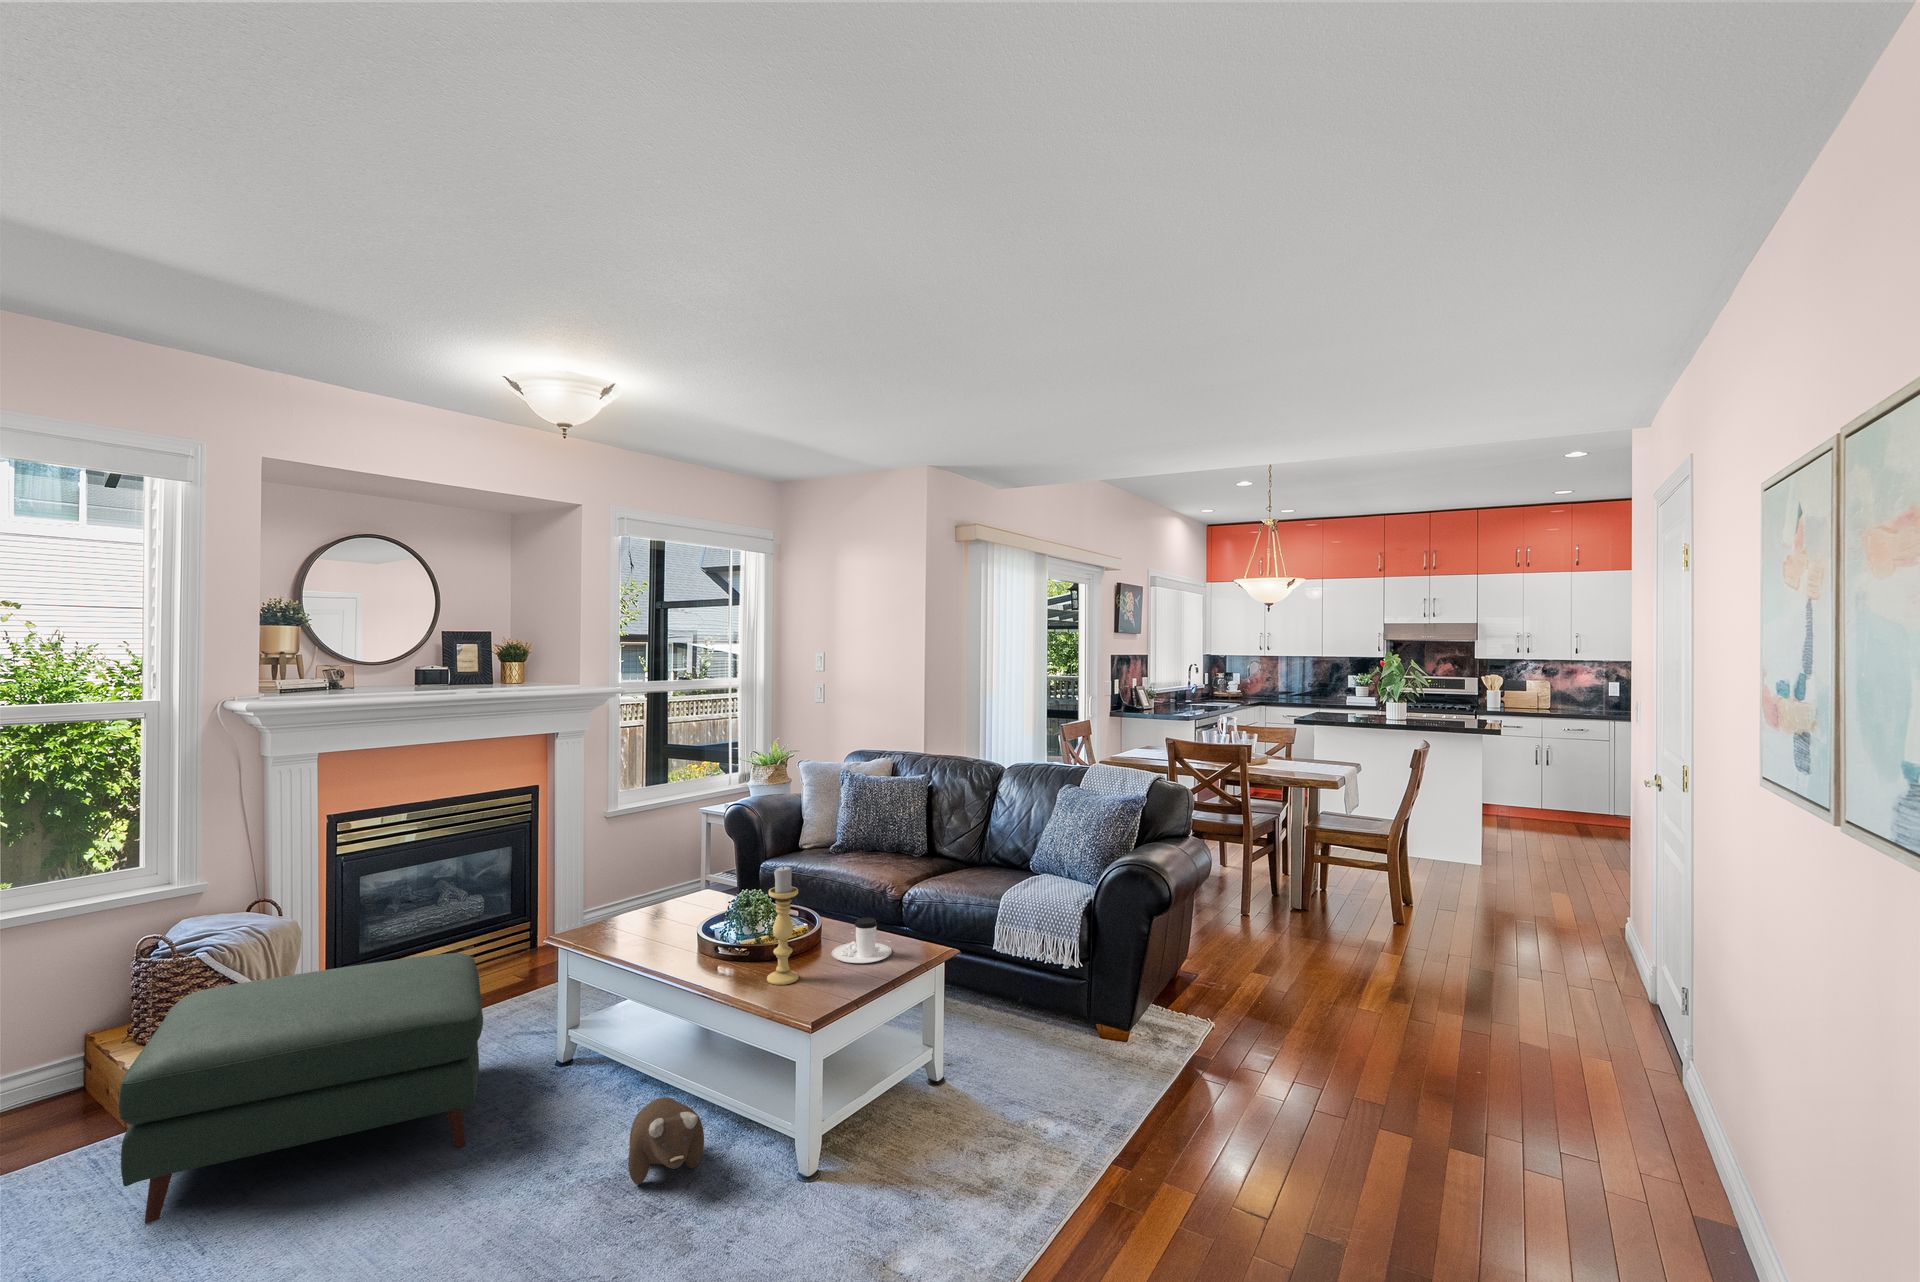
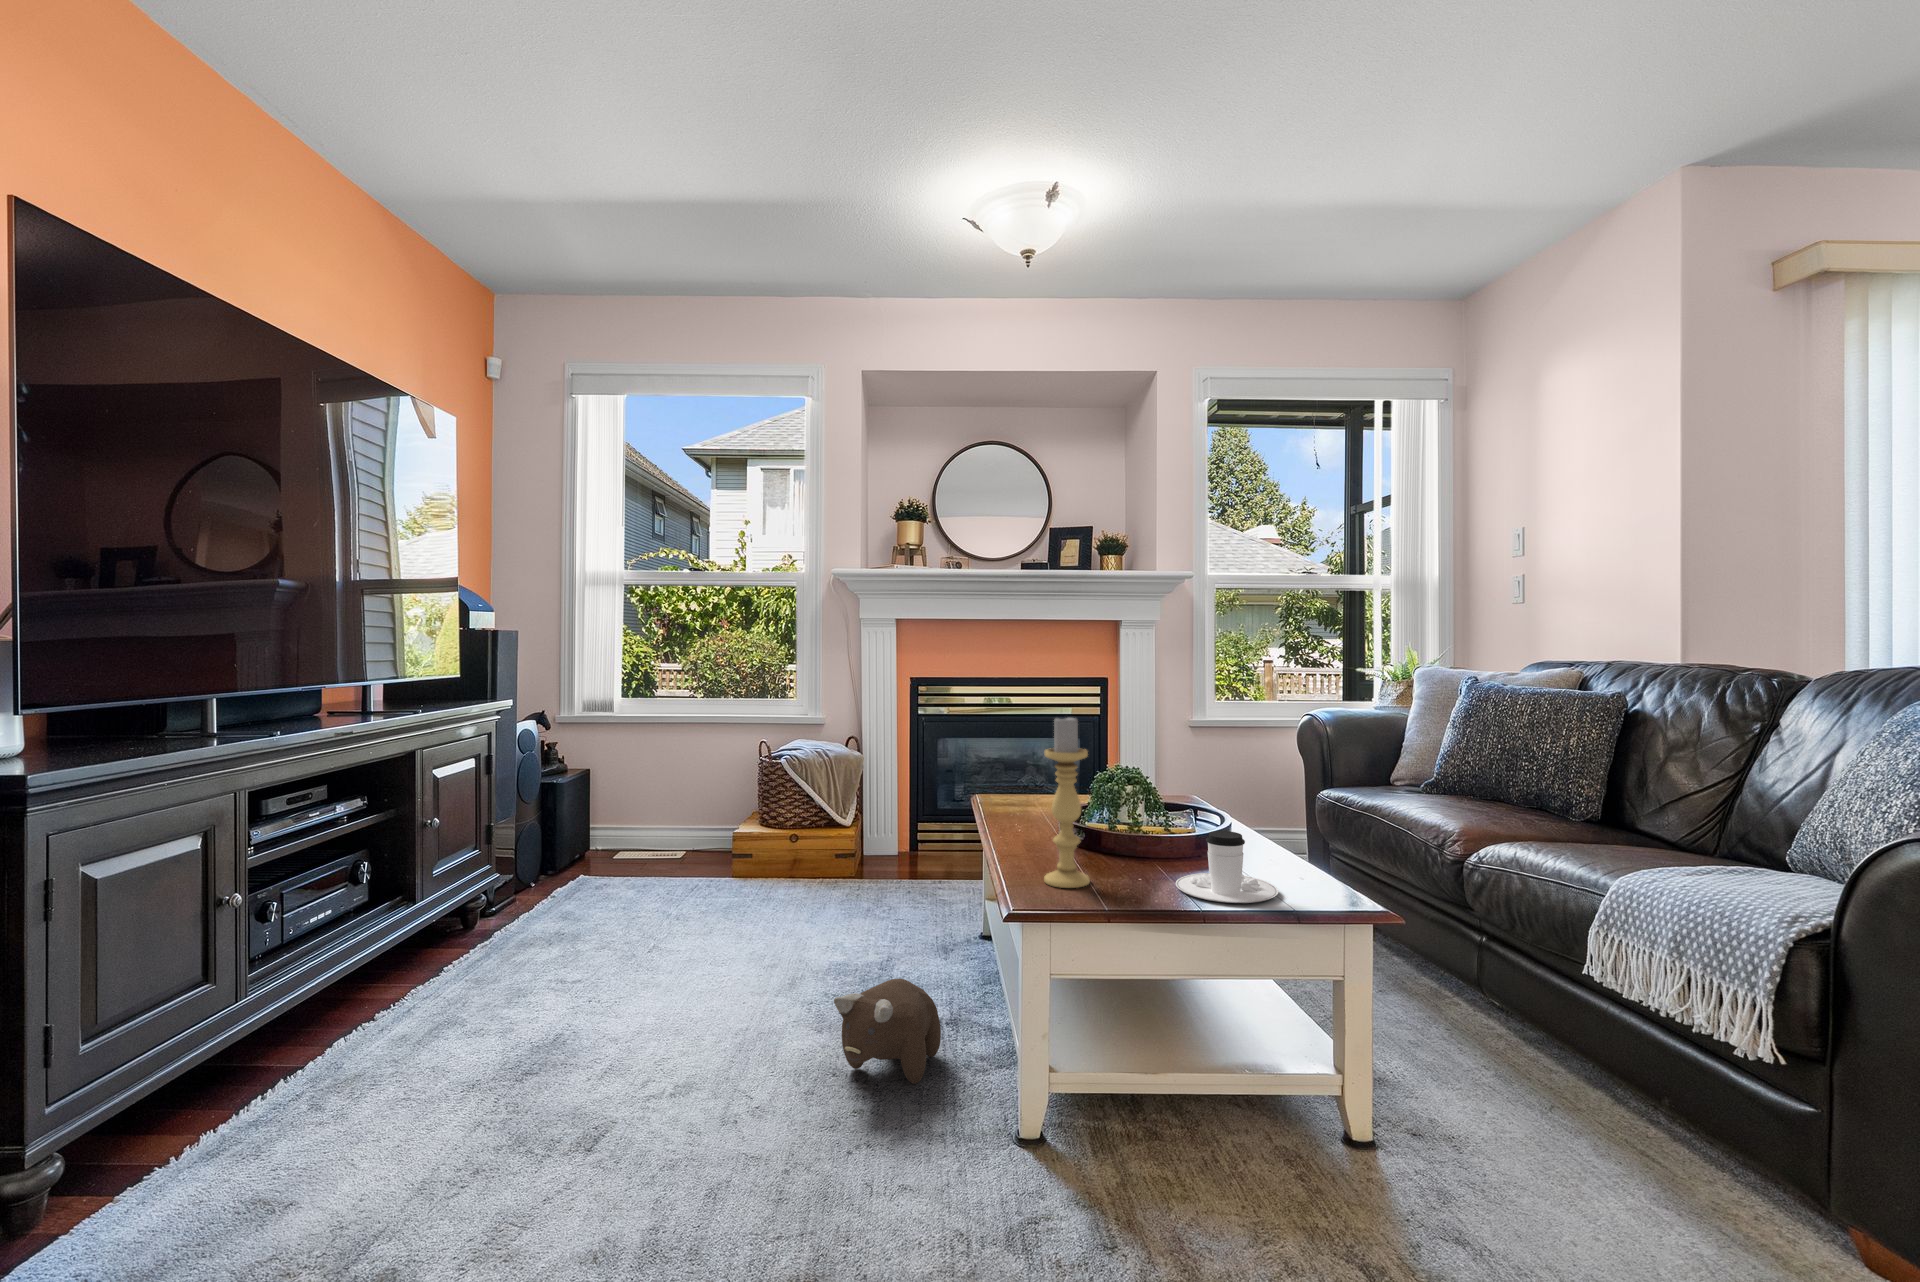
ottoman: present [118,953,483,1224] -> none [625,781,920,968]

